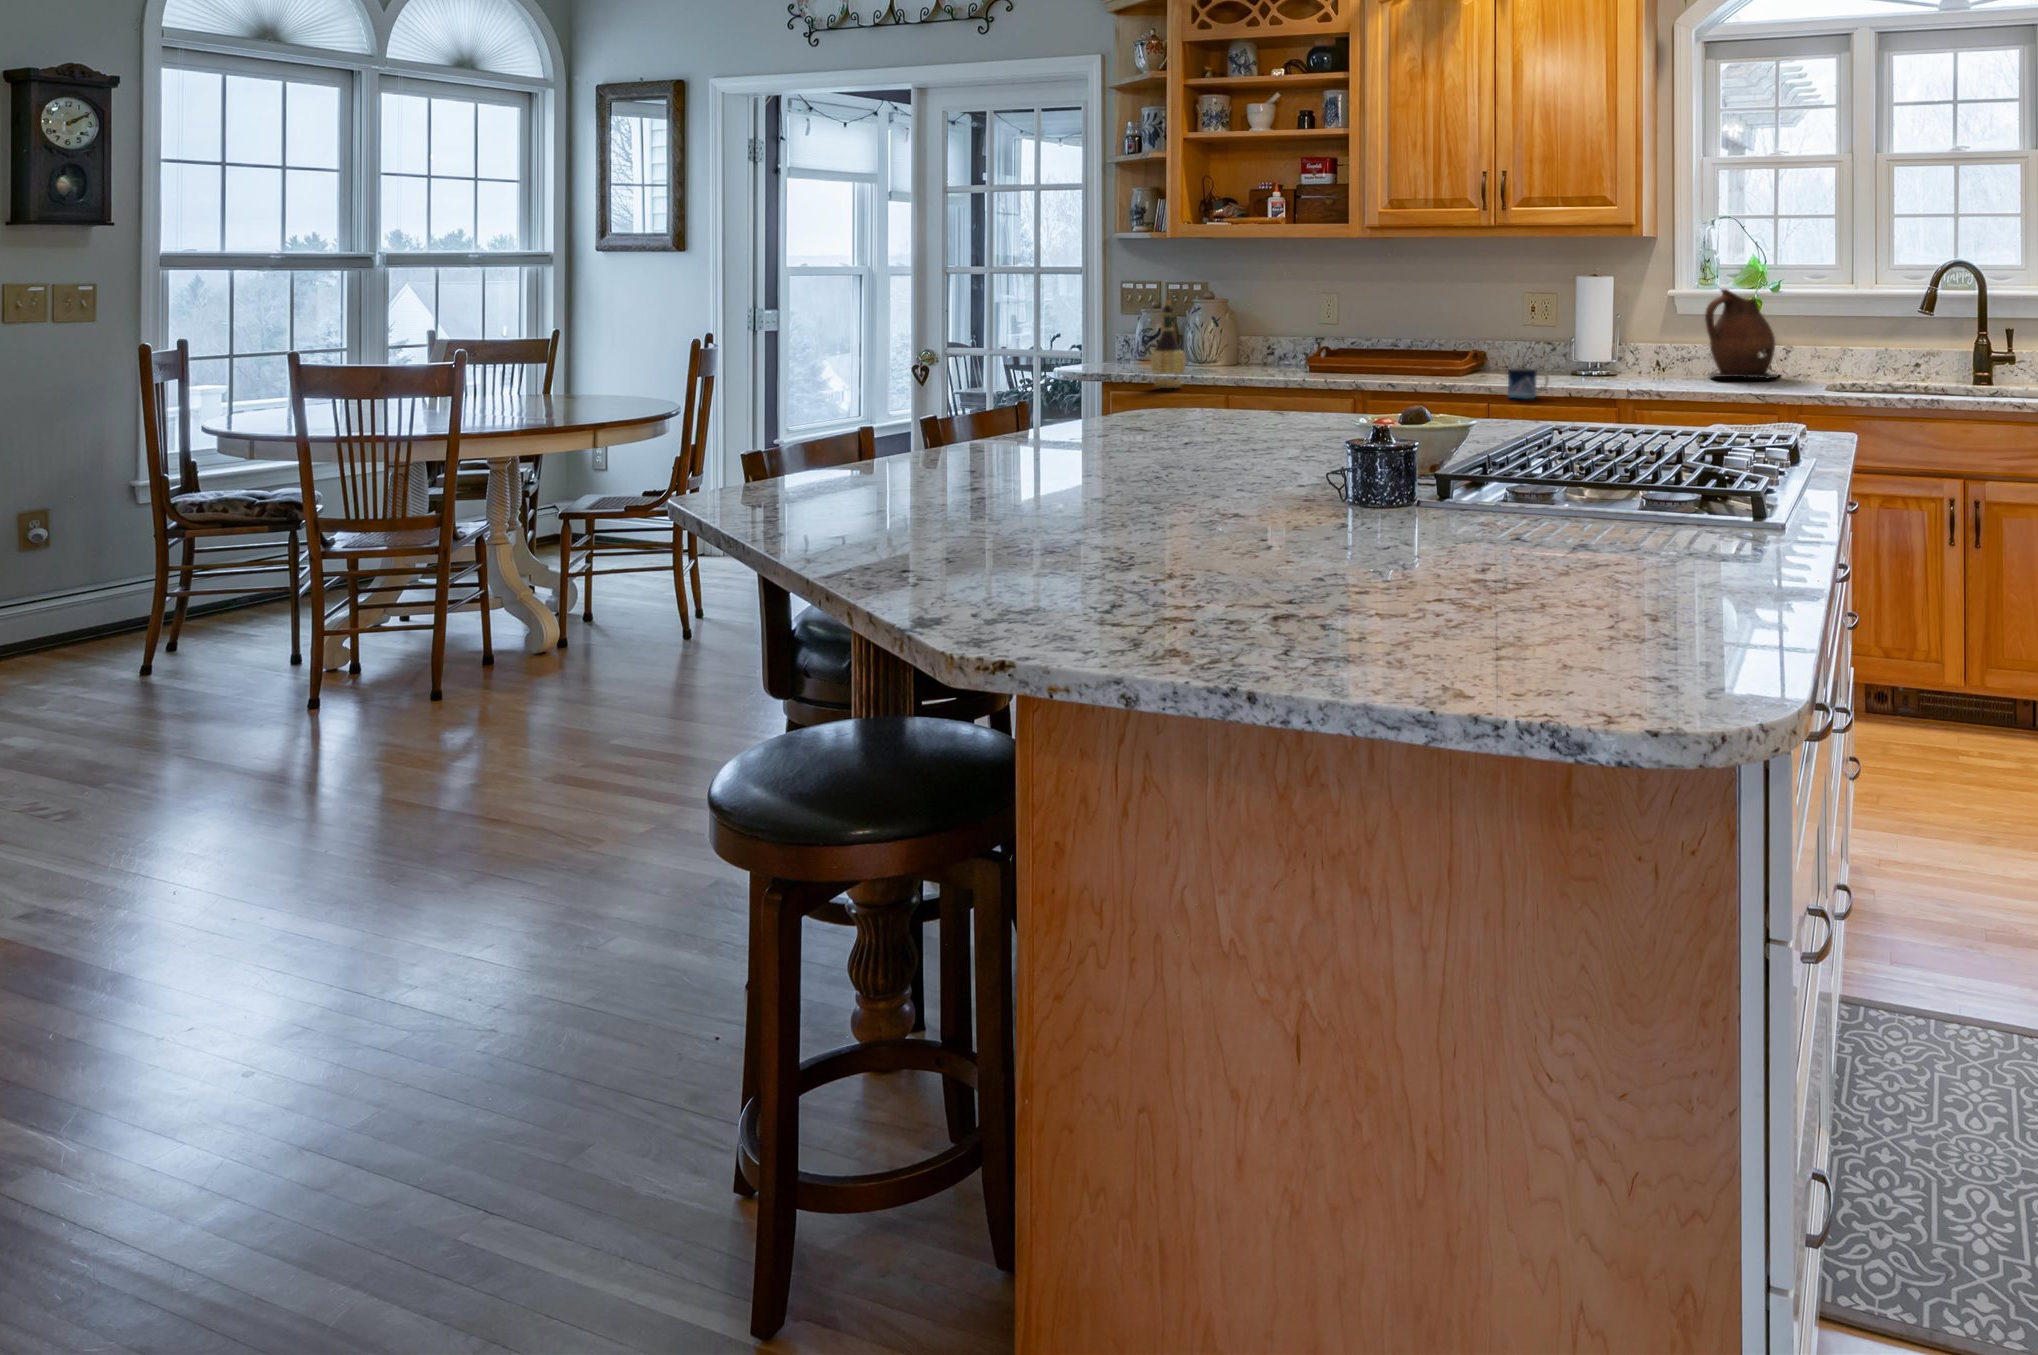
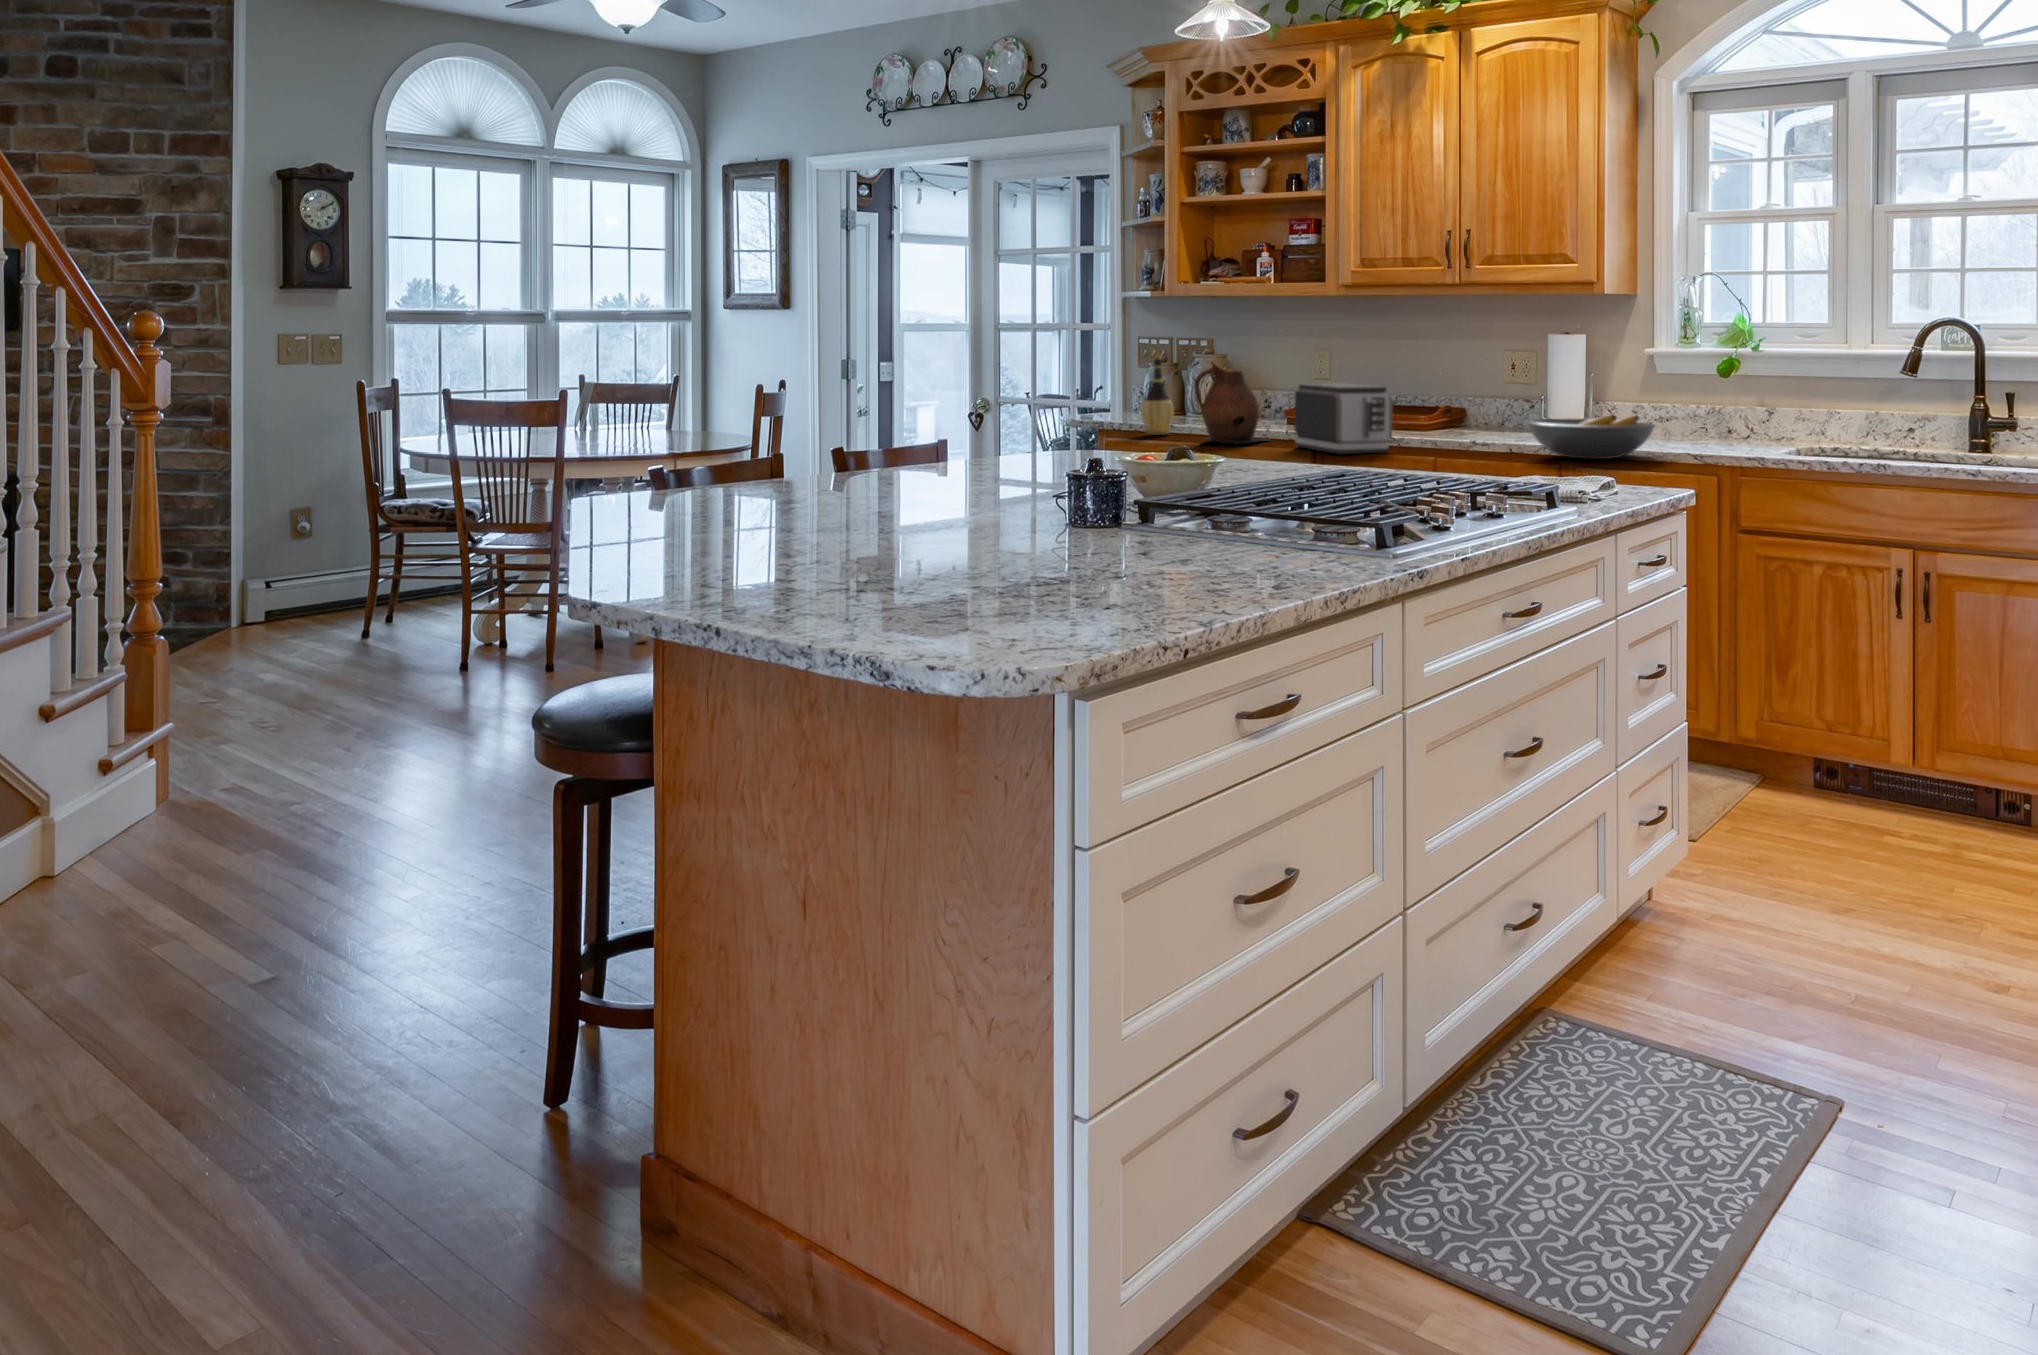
ceramic pitcher: present [1705,289,1780,379] -> present [1194,361,1270,444]
toaster: none [1339,330,1448,403] -> present [1294,384,1393,454]
fruit bowl: none [1592,357,1718,401] -> present [1528,415,1655,459]
mug: present [1508,368,1549,398] -> none [1450,423,1491,452]

